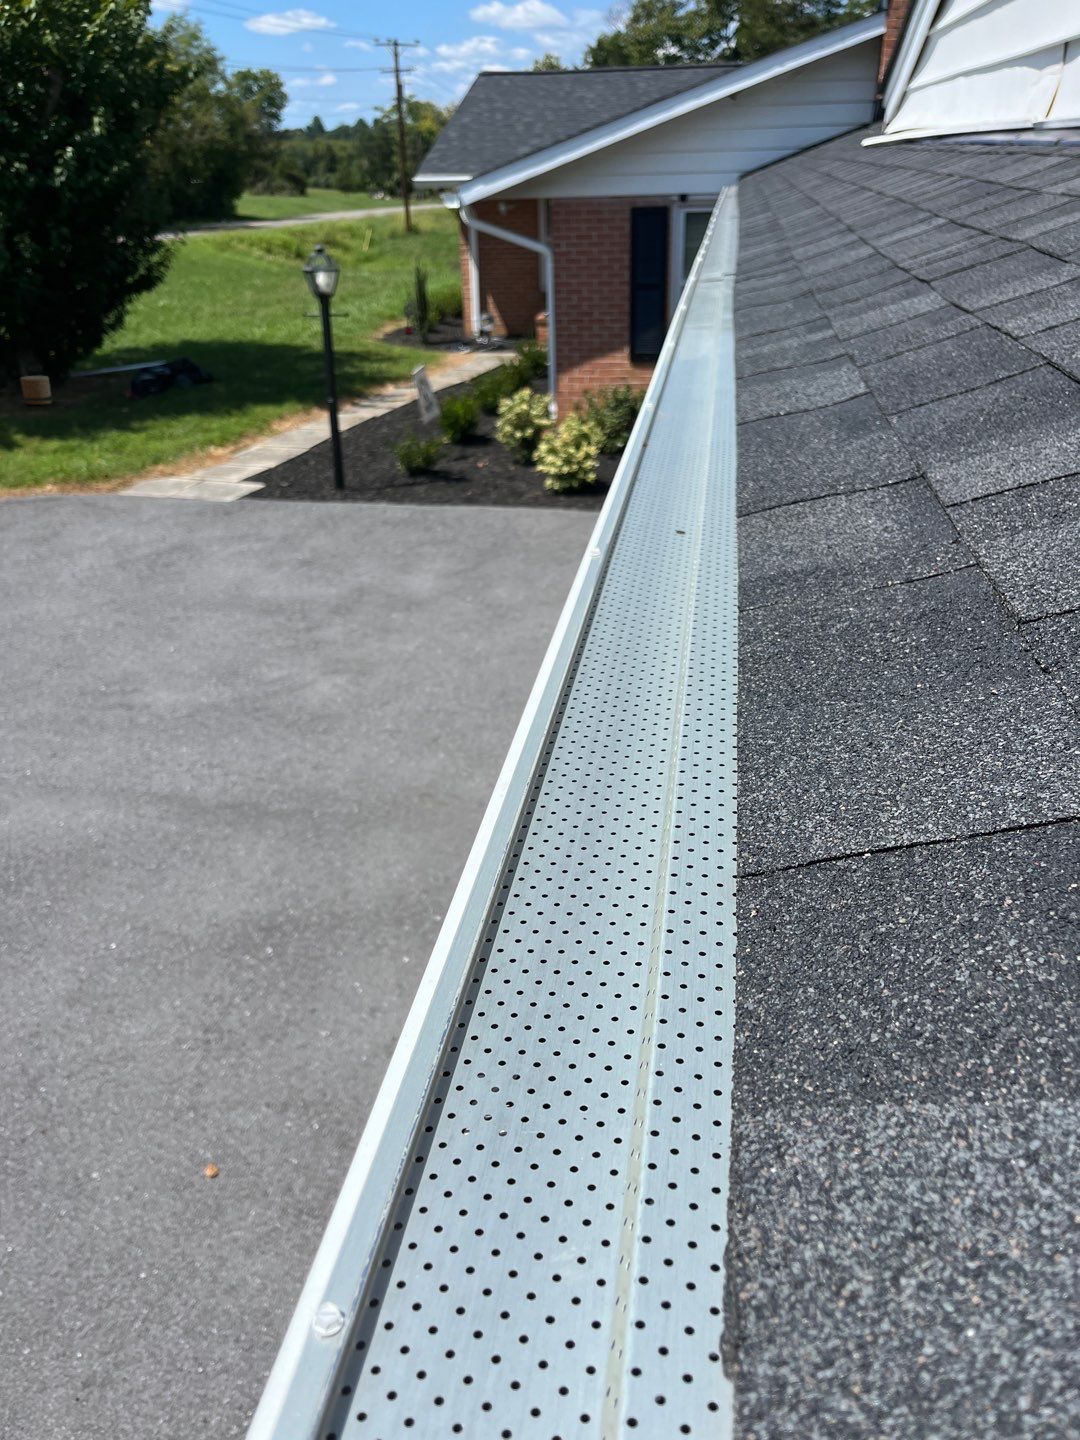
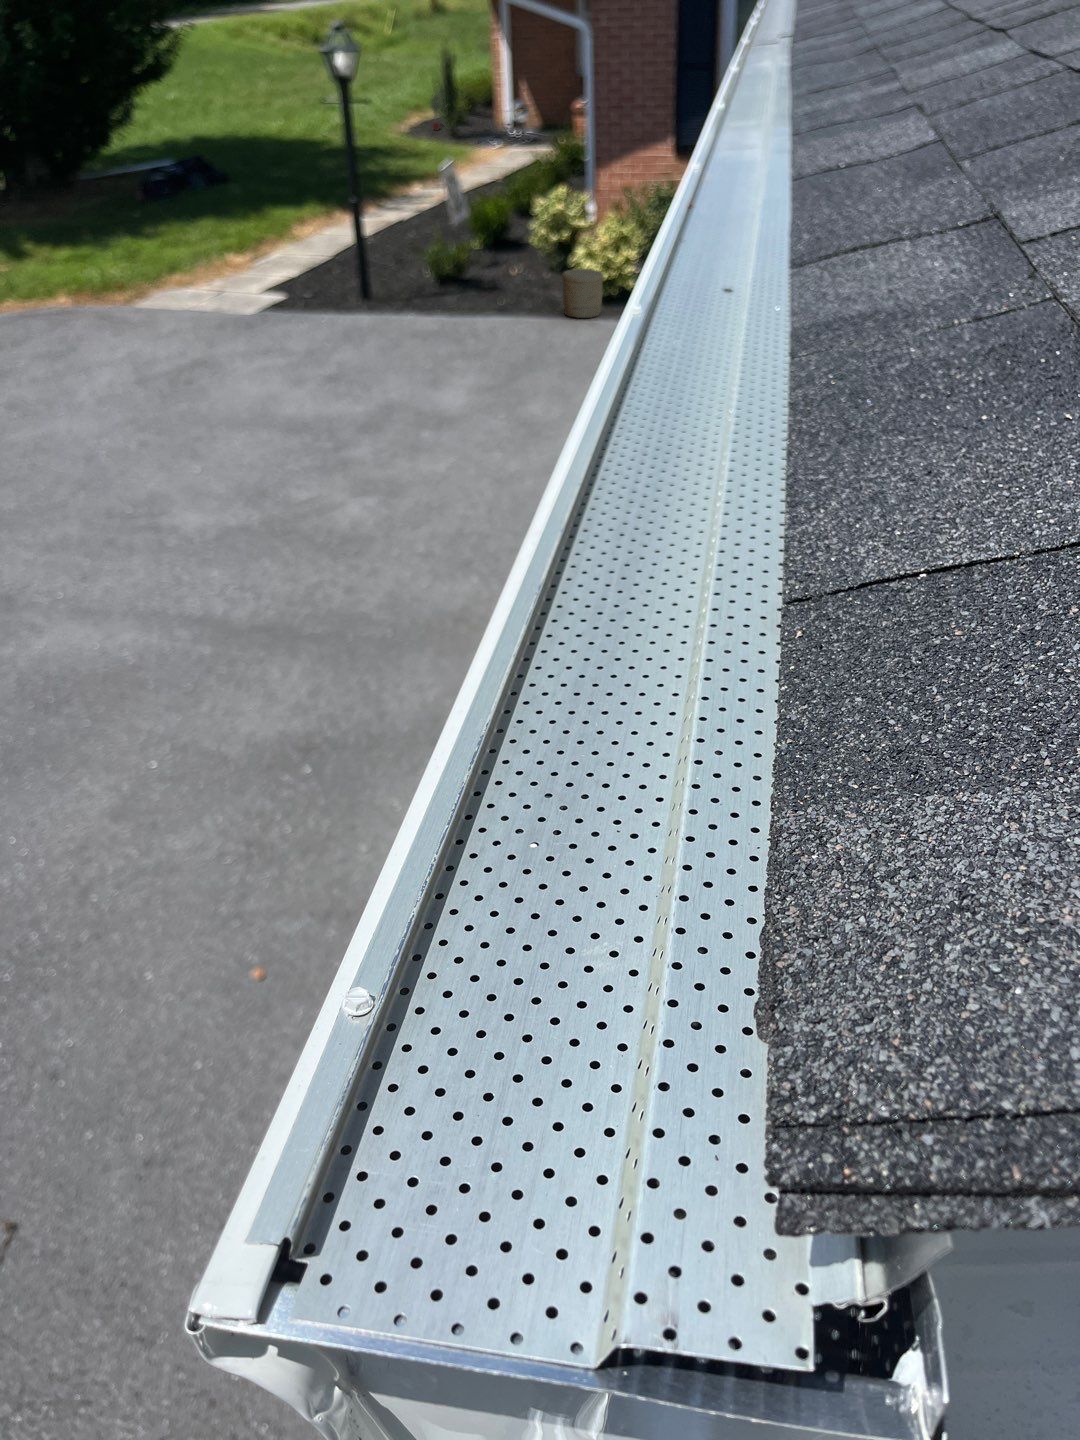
woven basket: present [20,376,51,405] -> present [562,269,603,318]

